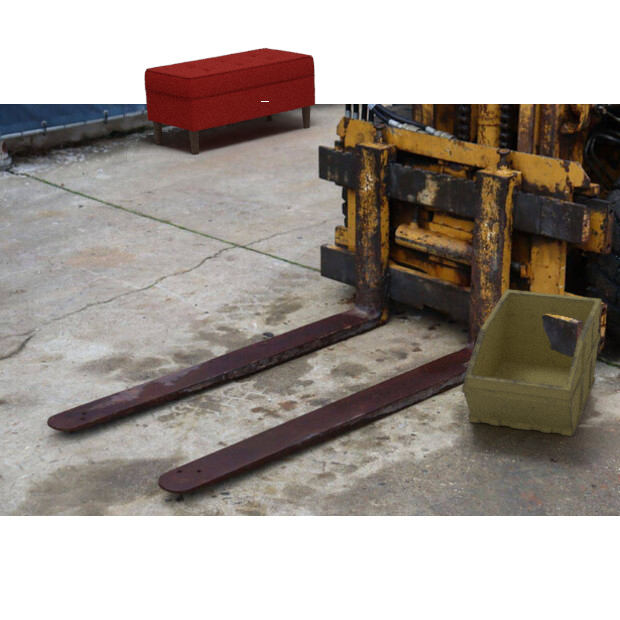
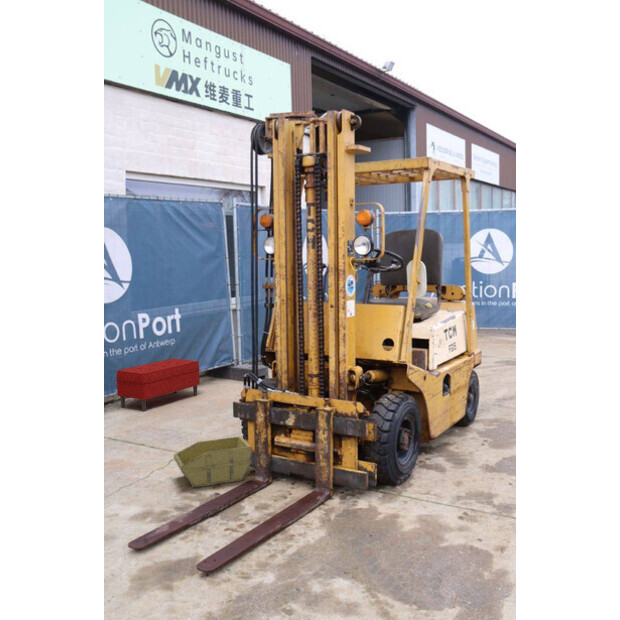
storage bin: present [462,289,602,436] -> present [174,436,252,488]

